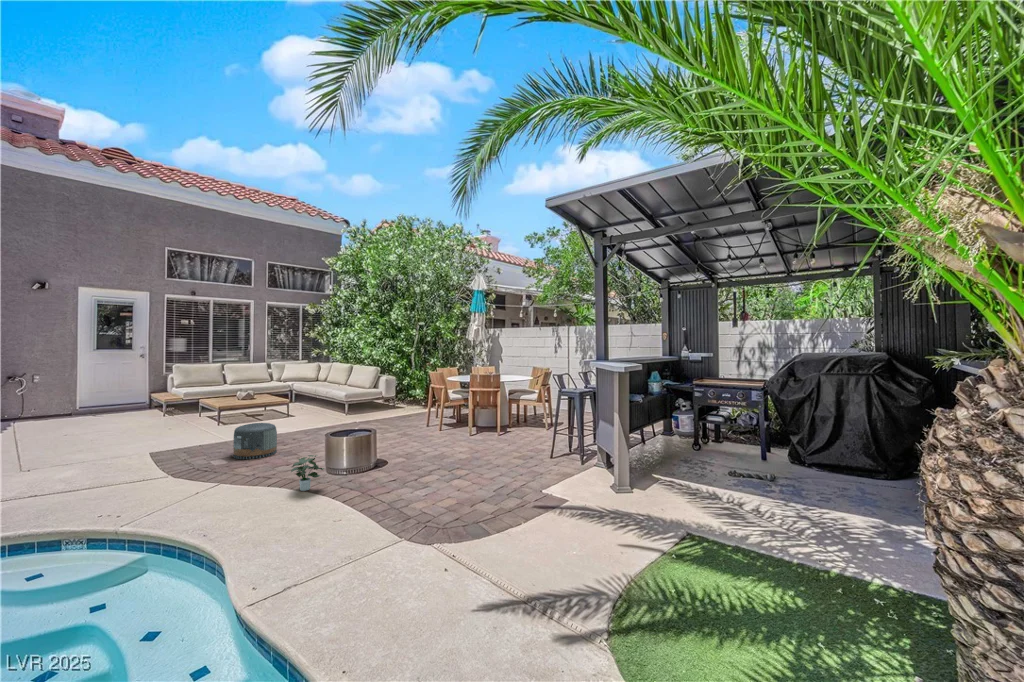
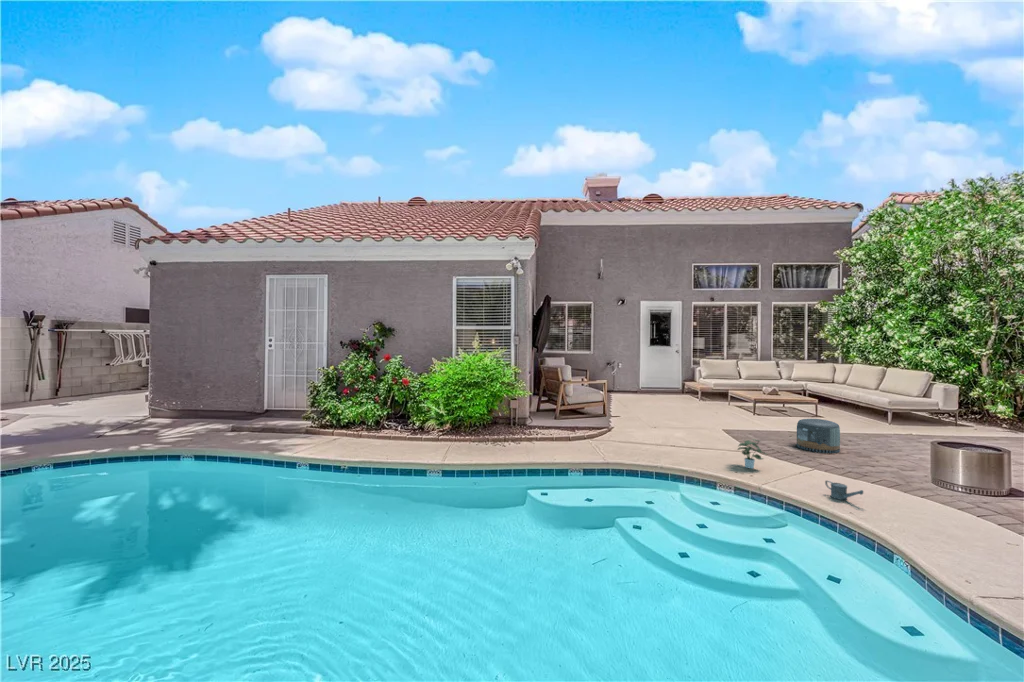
potted plant: present [291,455,324,491] -> present [738,439,766,469]
watering can: none [206,498,237,518] -> present [825,481,863,500]

